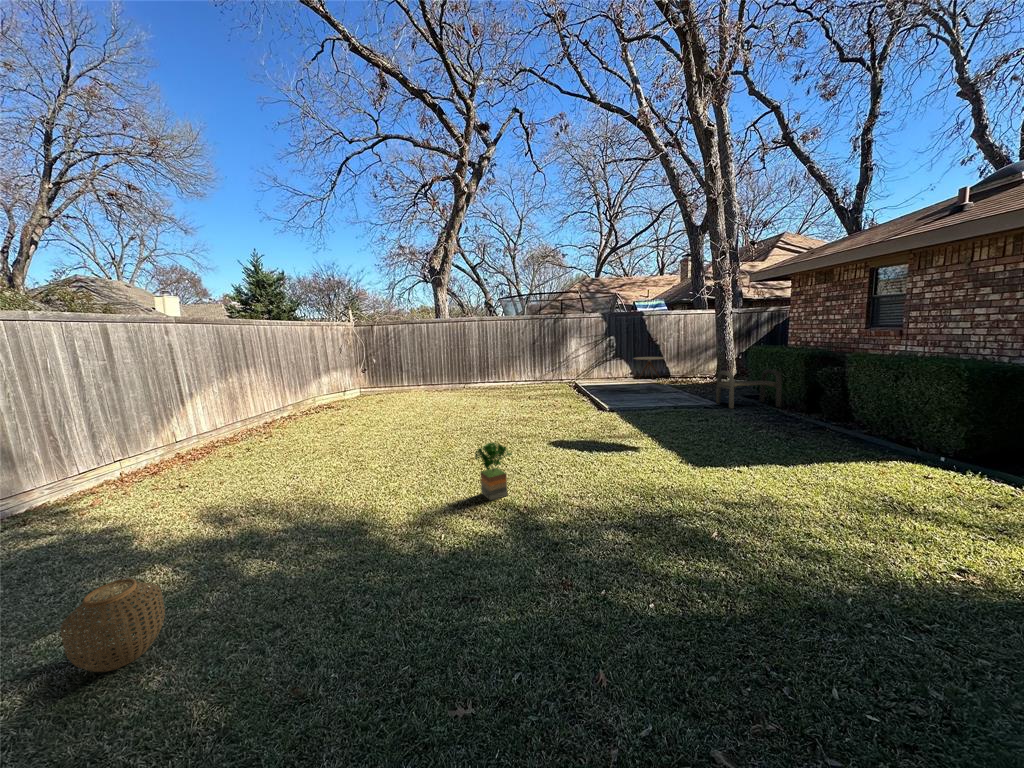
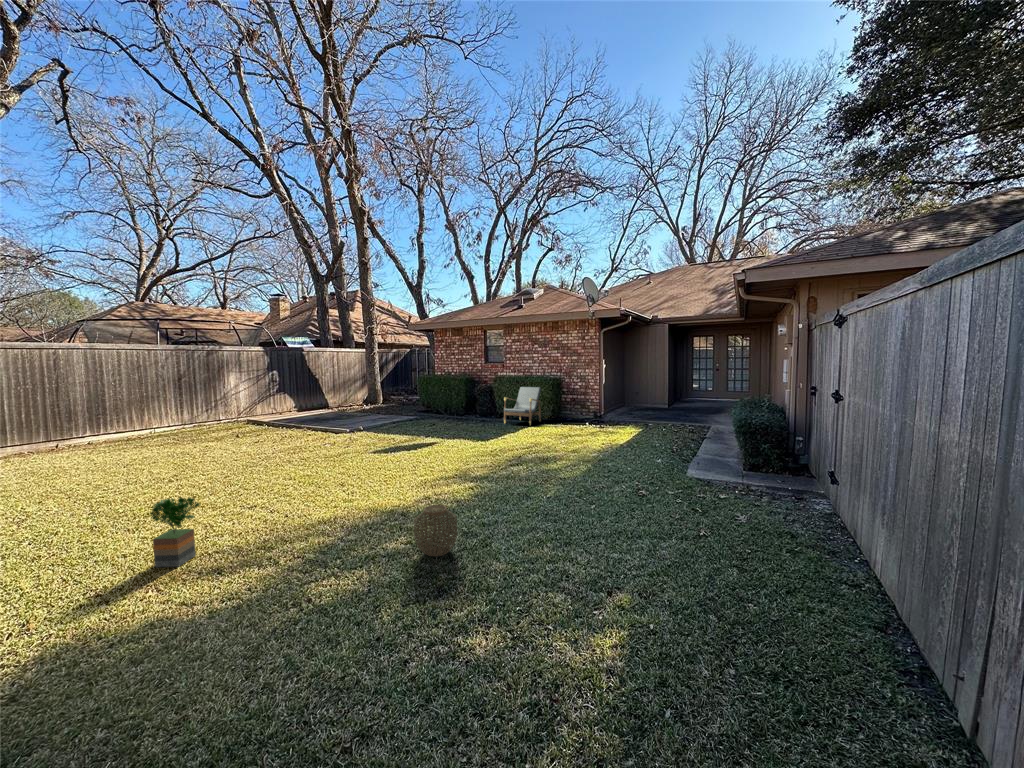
round table: present [634,357,665,379] -> none [300,390,332,412]
bench: present [716,369,782,409] -> none [413,391,451,419]
lounge chair: none [834,378,958,463] -> present [504,387,541,425]
potted tree: present [475,443,512,500] -> present [150,497,200,567]

